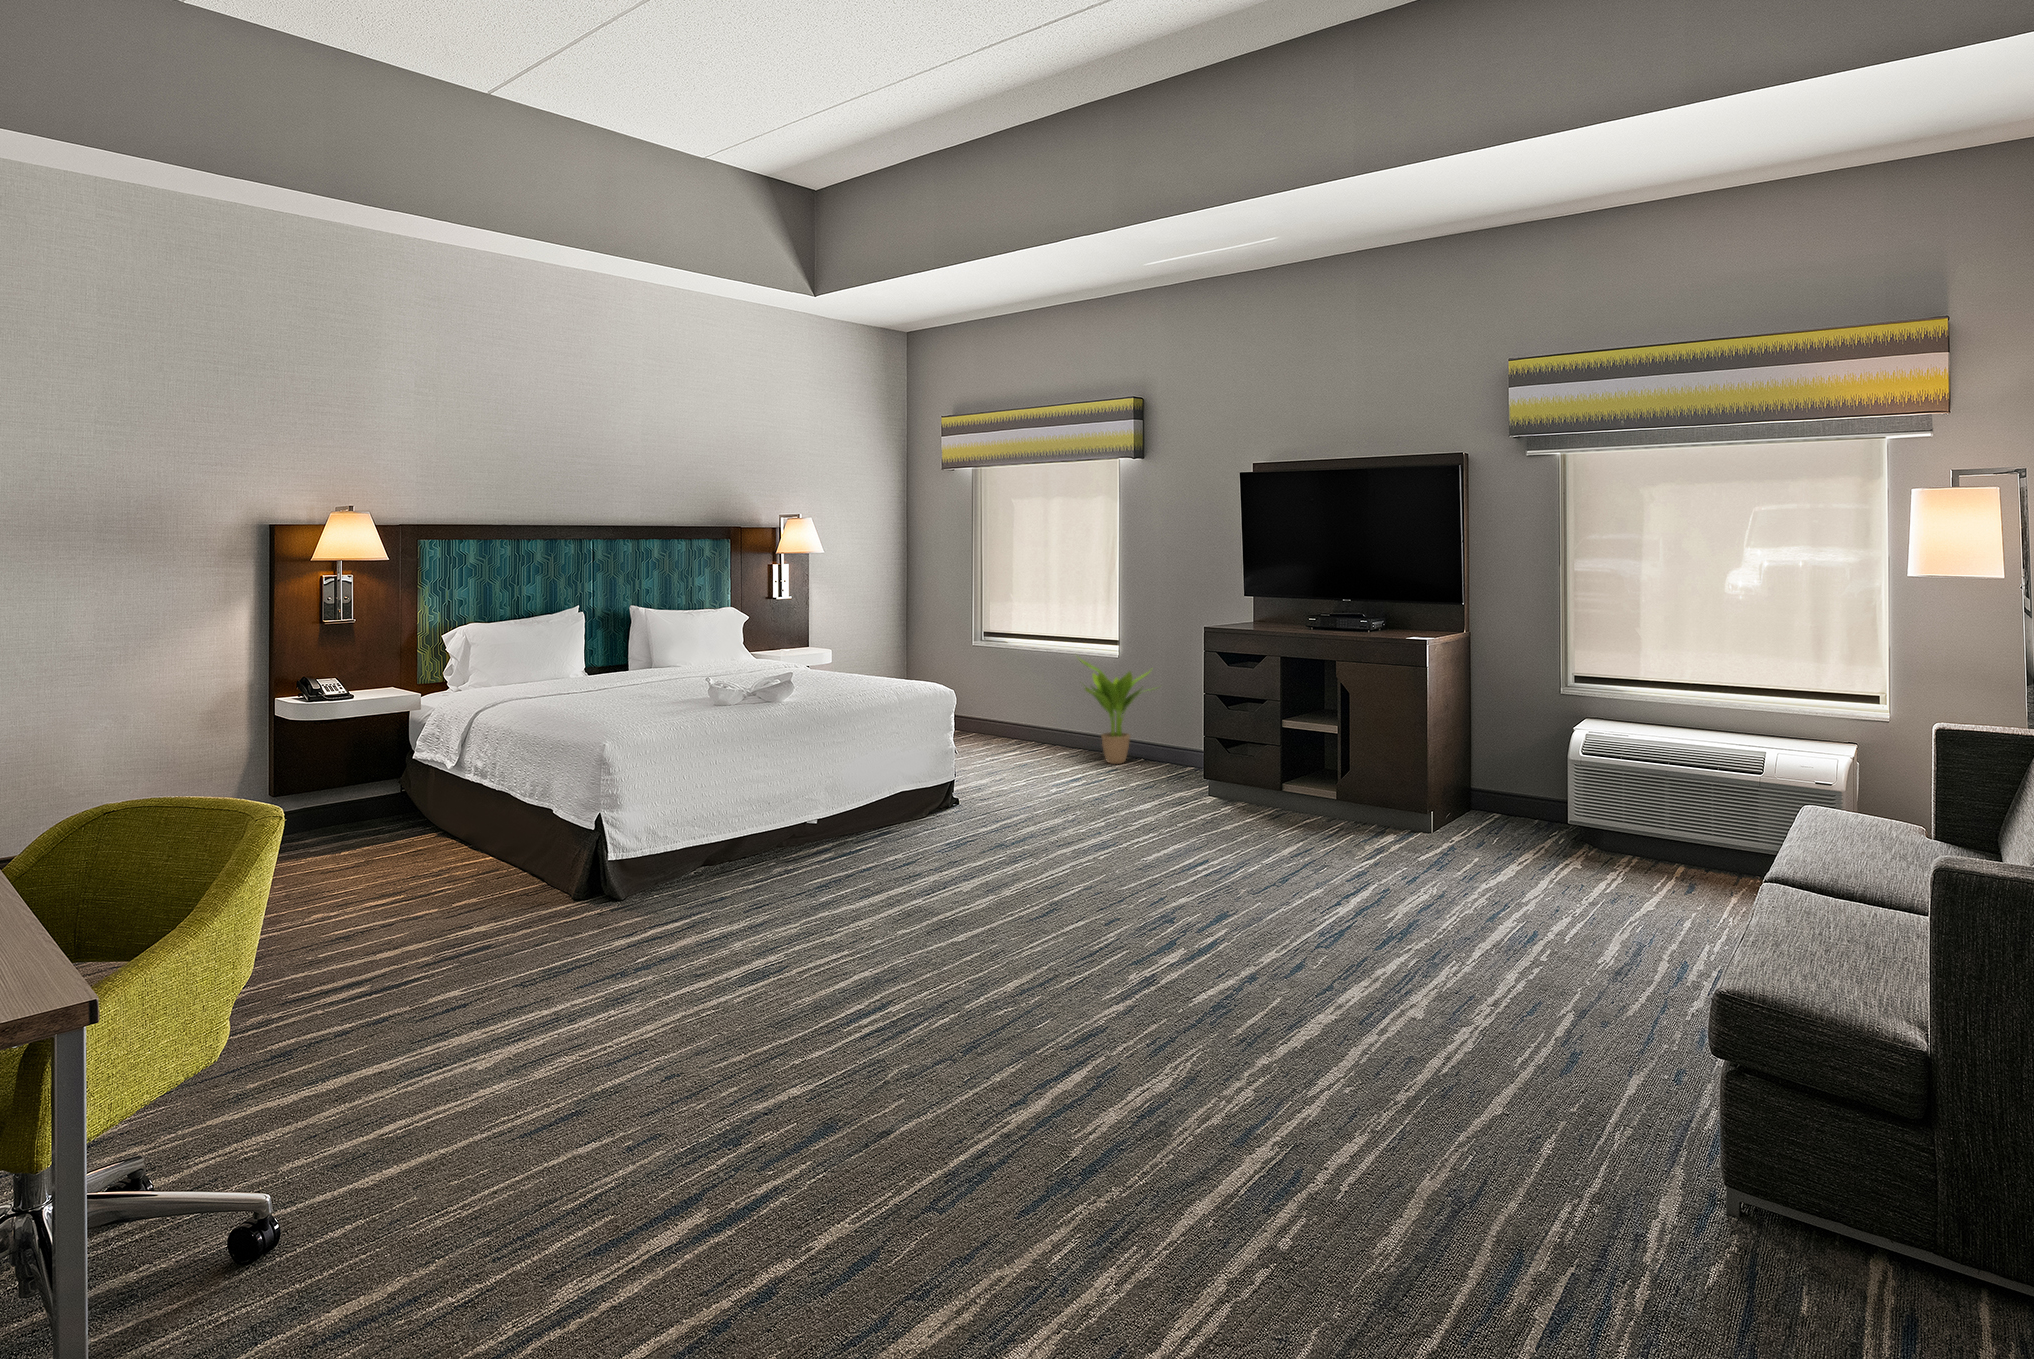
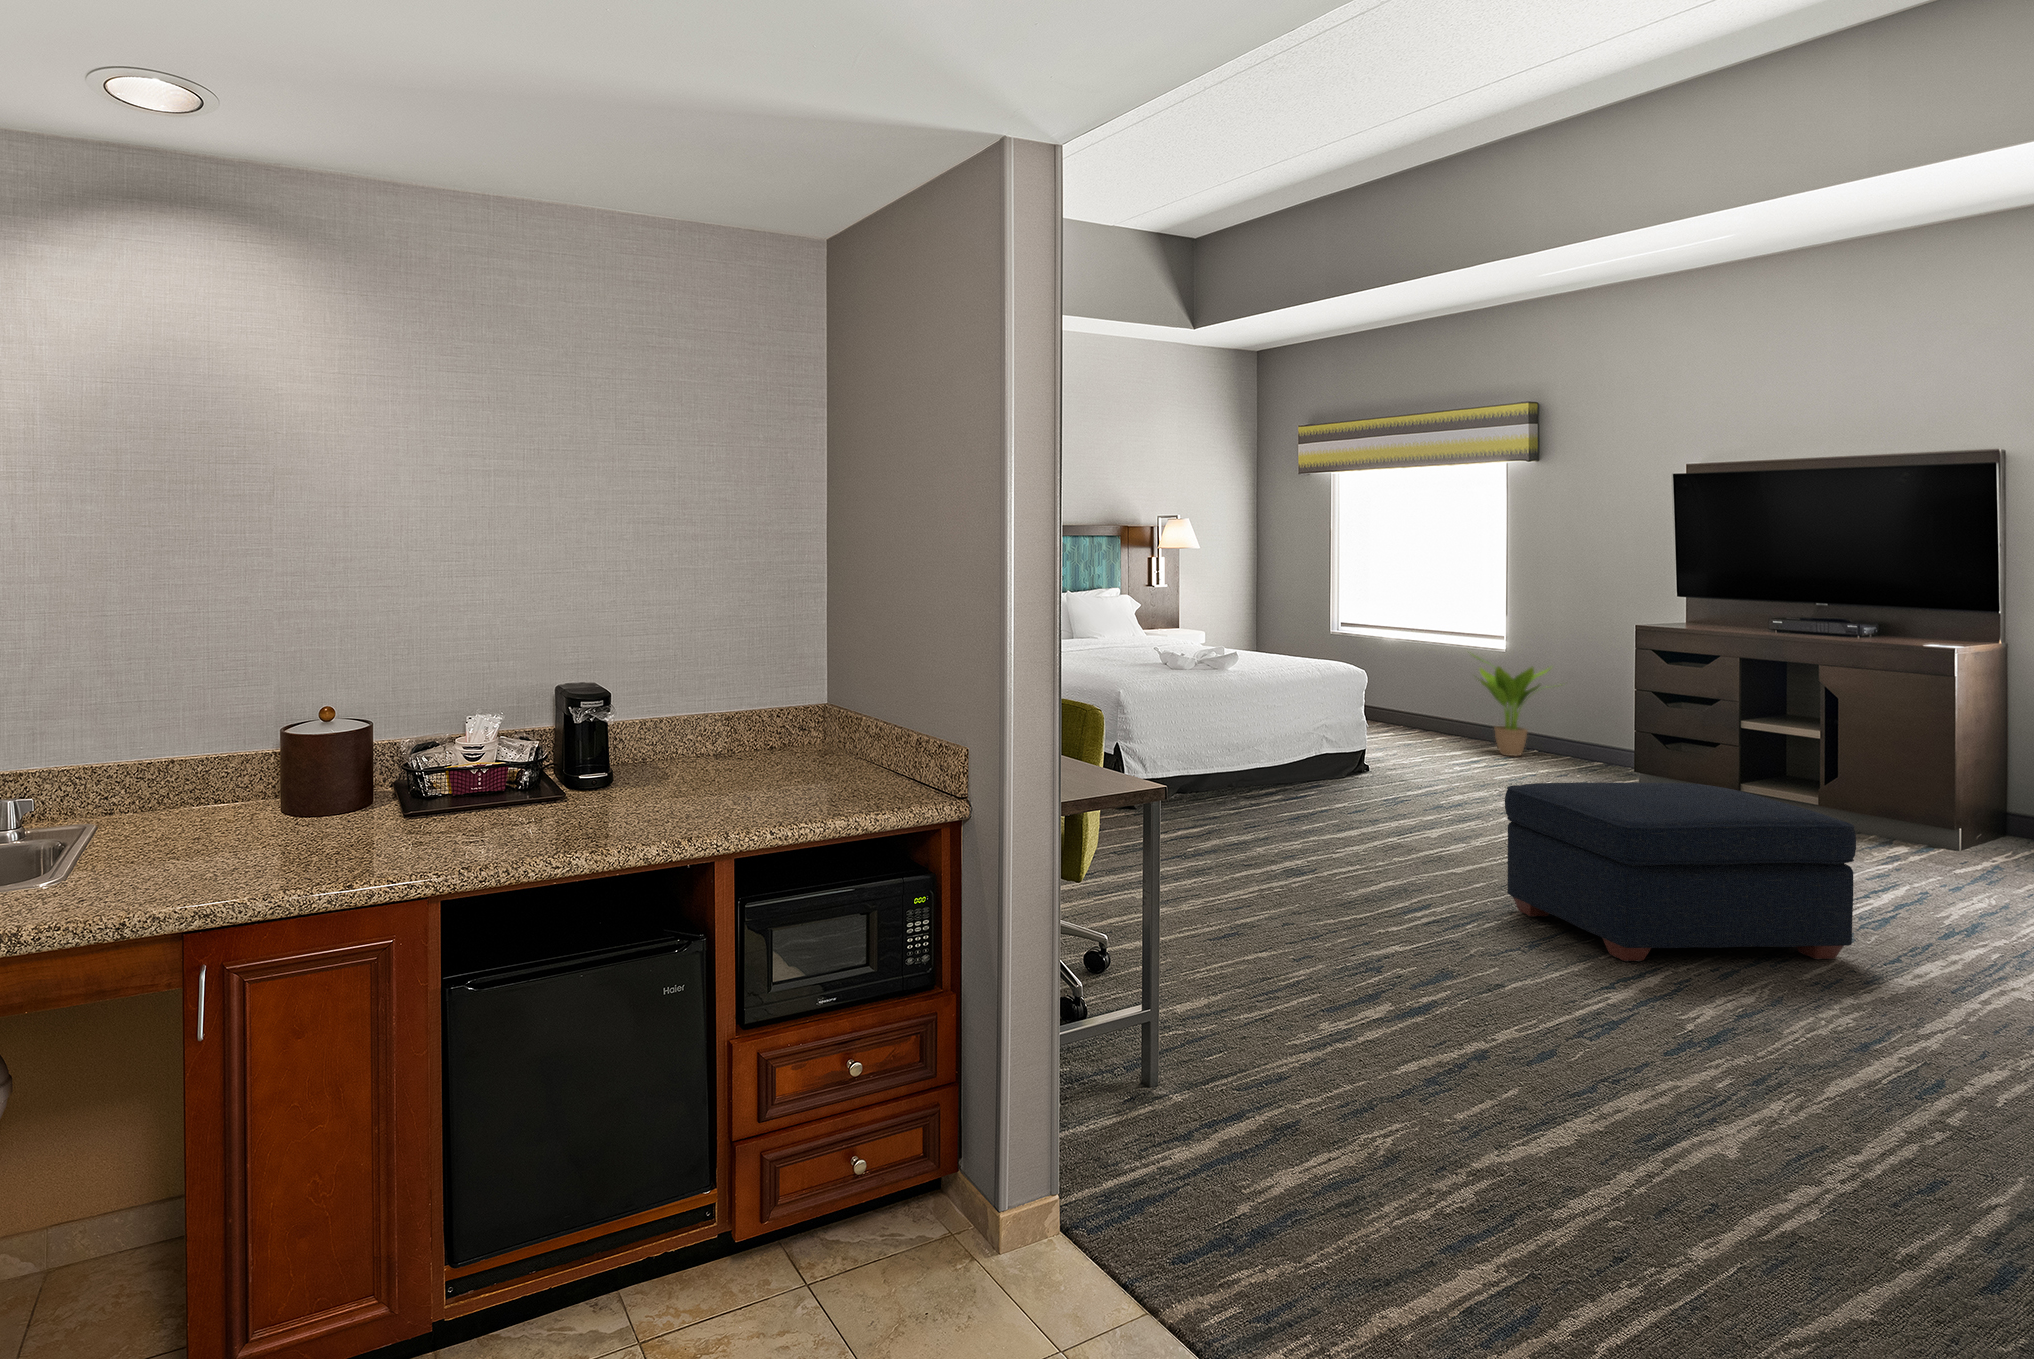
ottoman: none [976,815,1288,1052] -> present [1505,782,1856,961]

